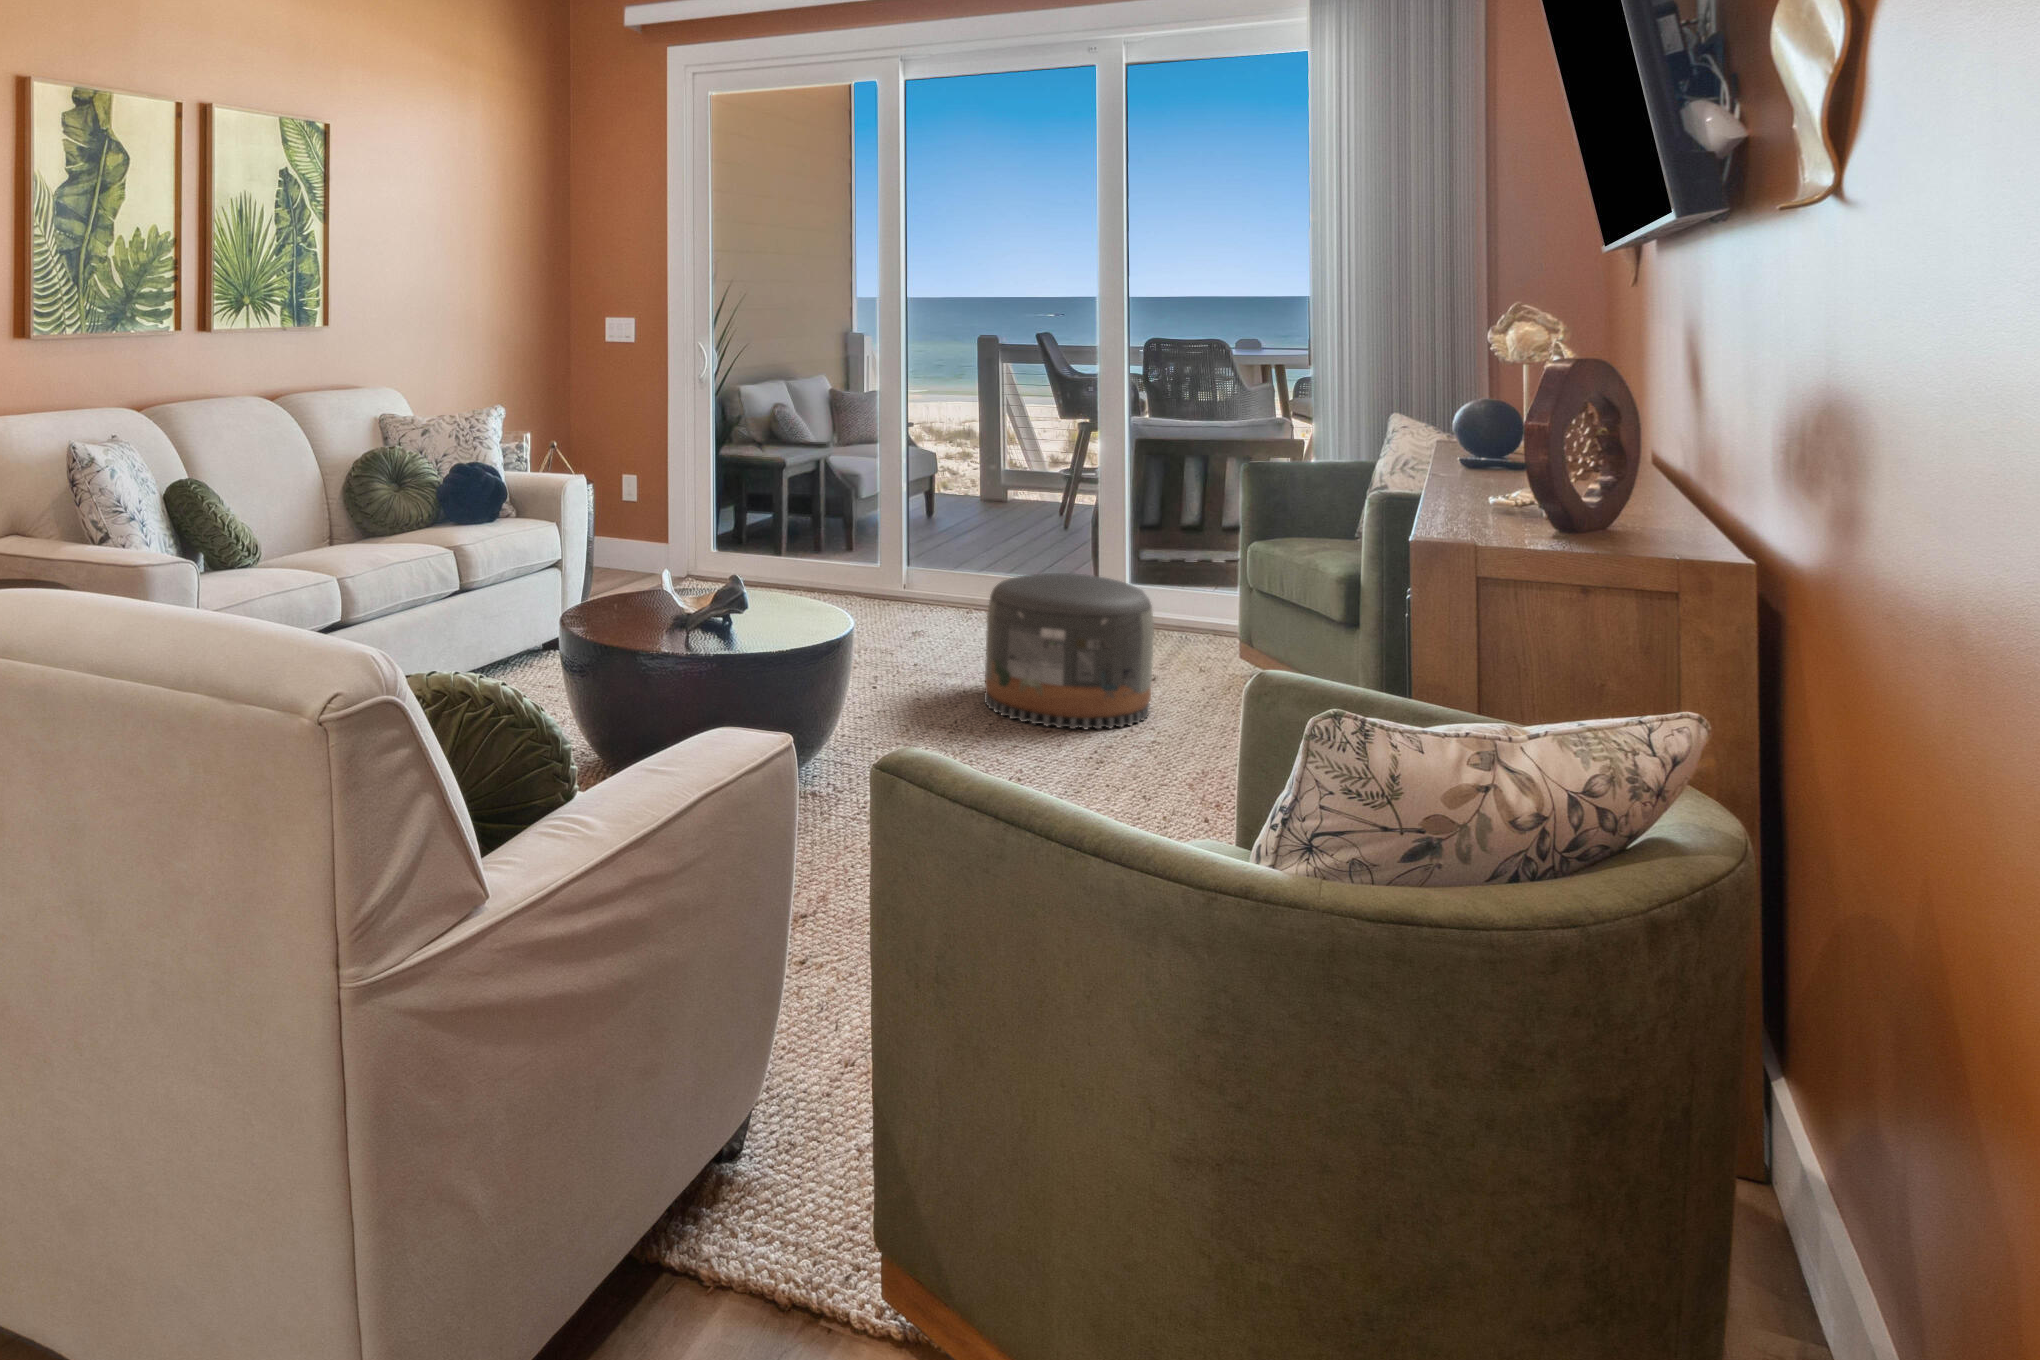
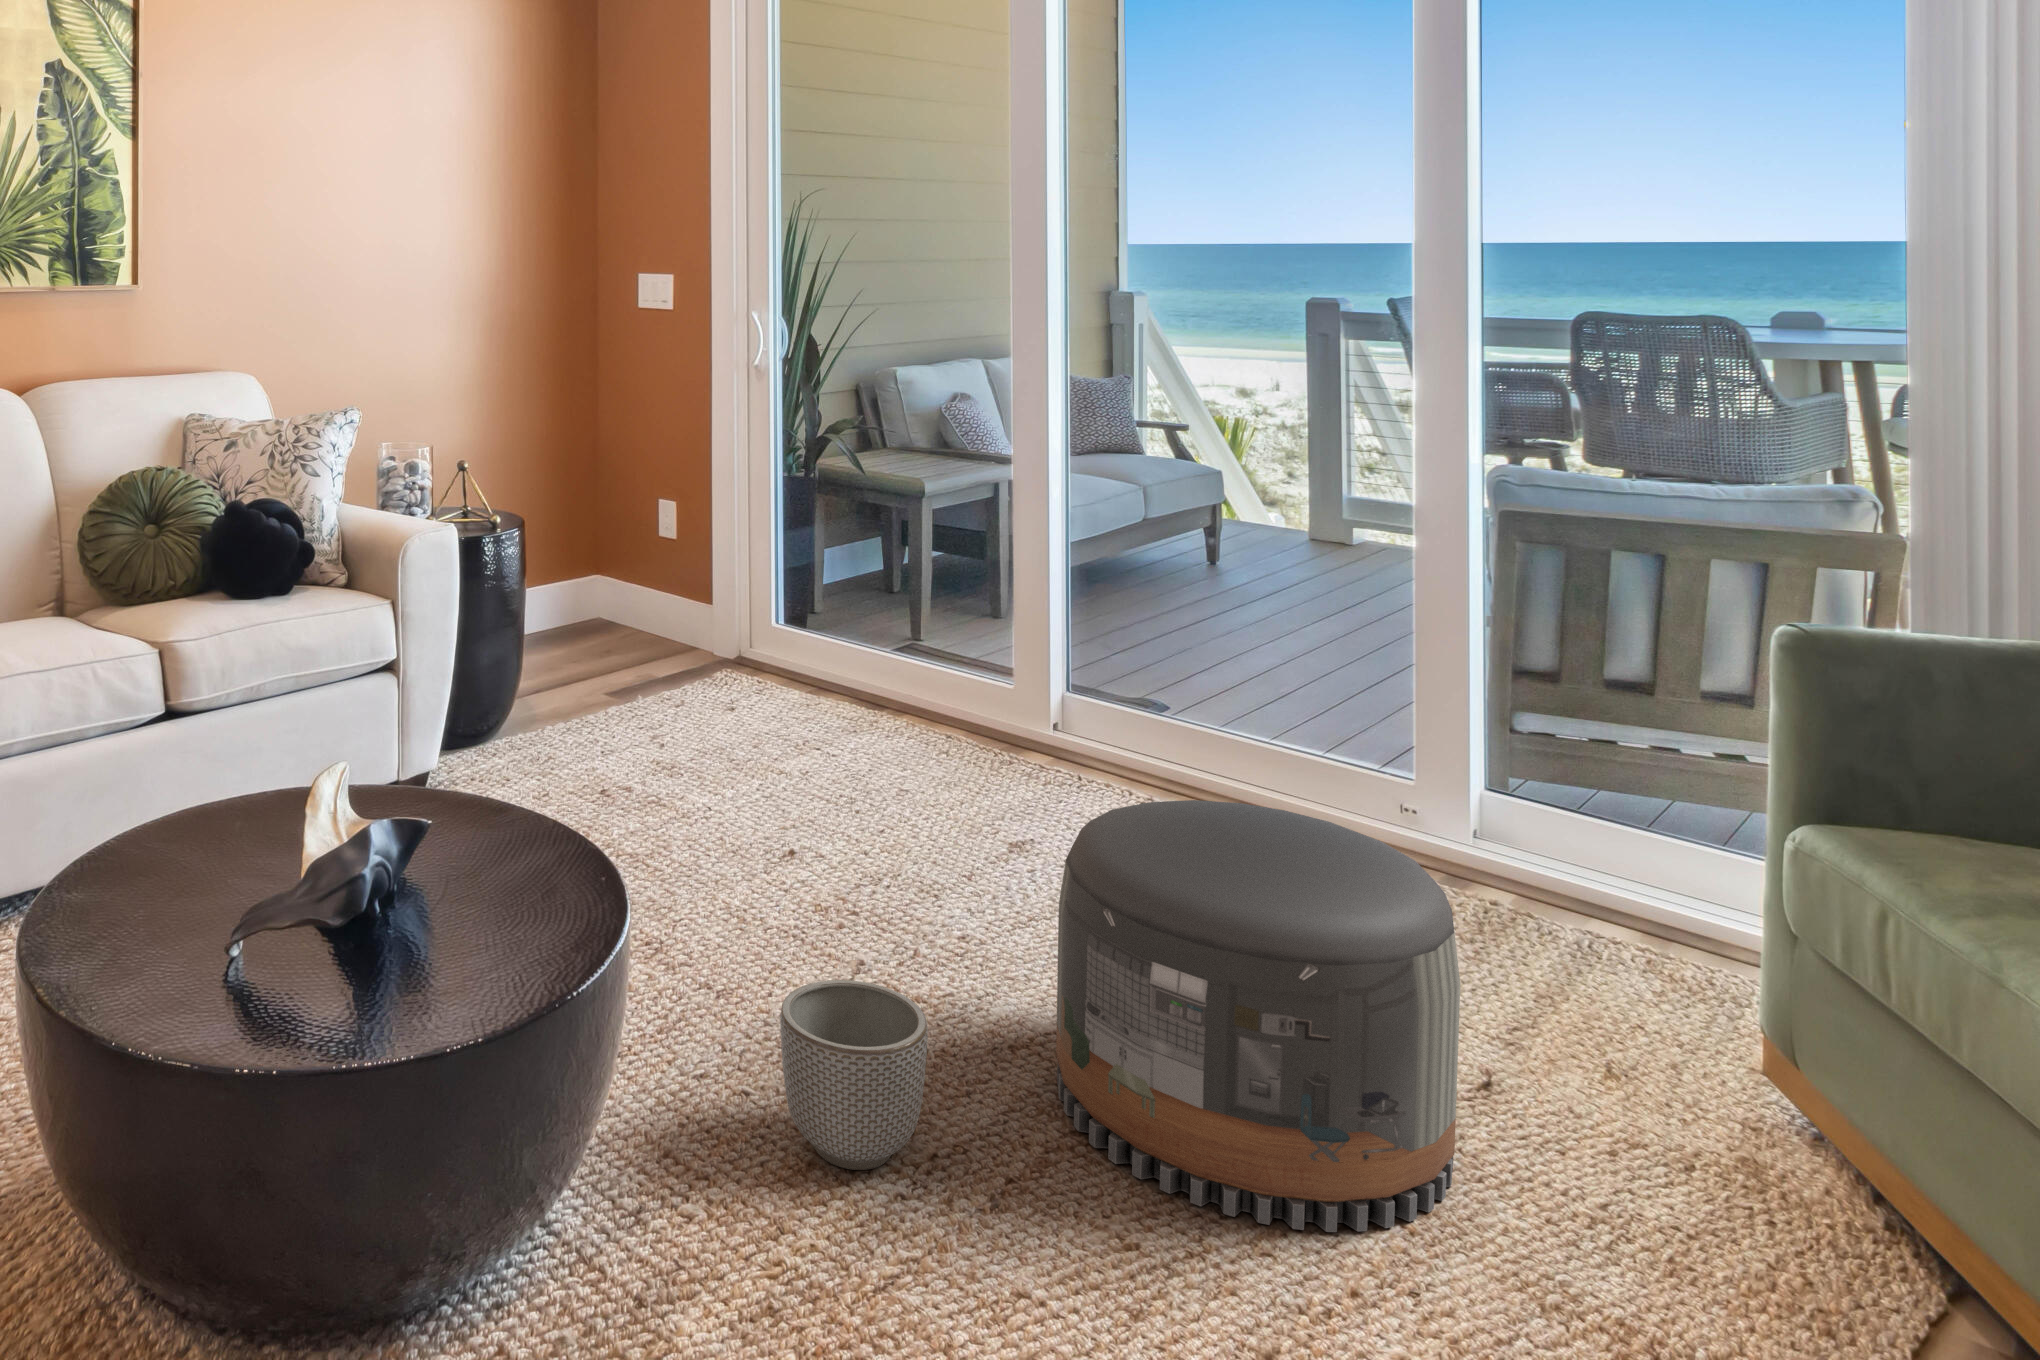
planter: none [883,660,950,735] -> present [780,980,928,1170]

